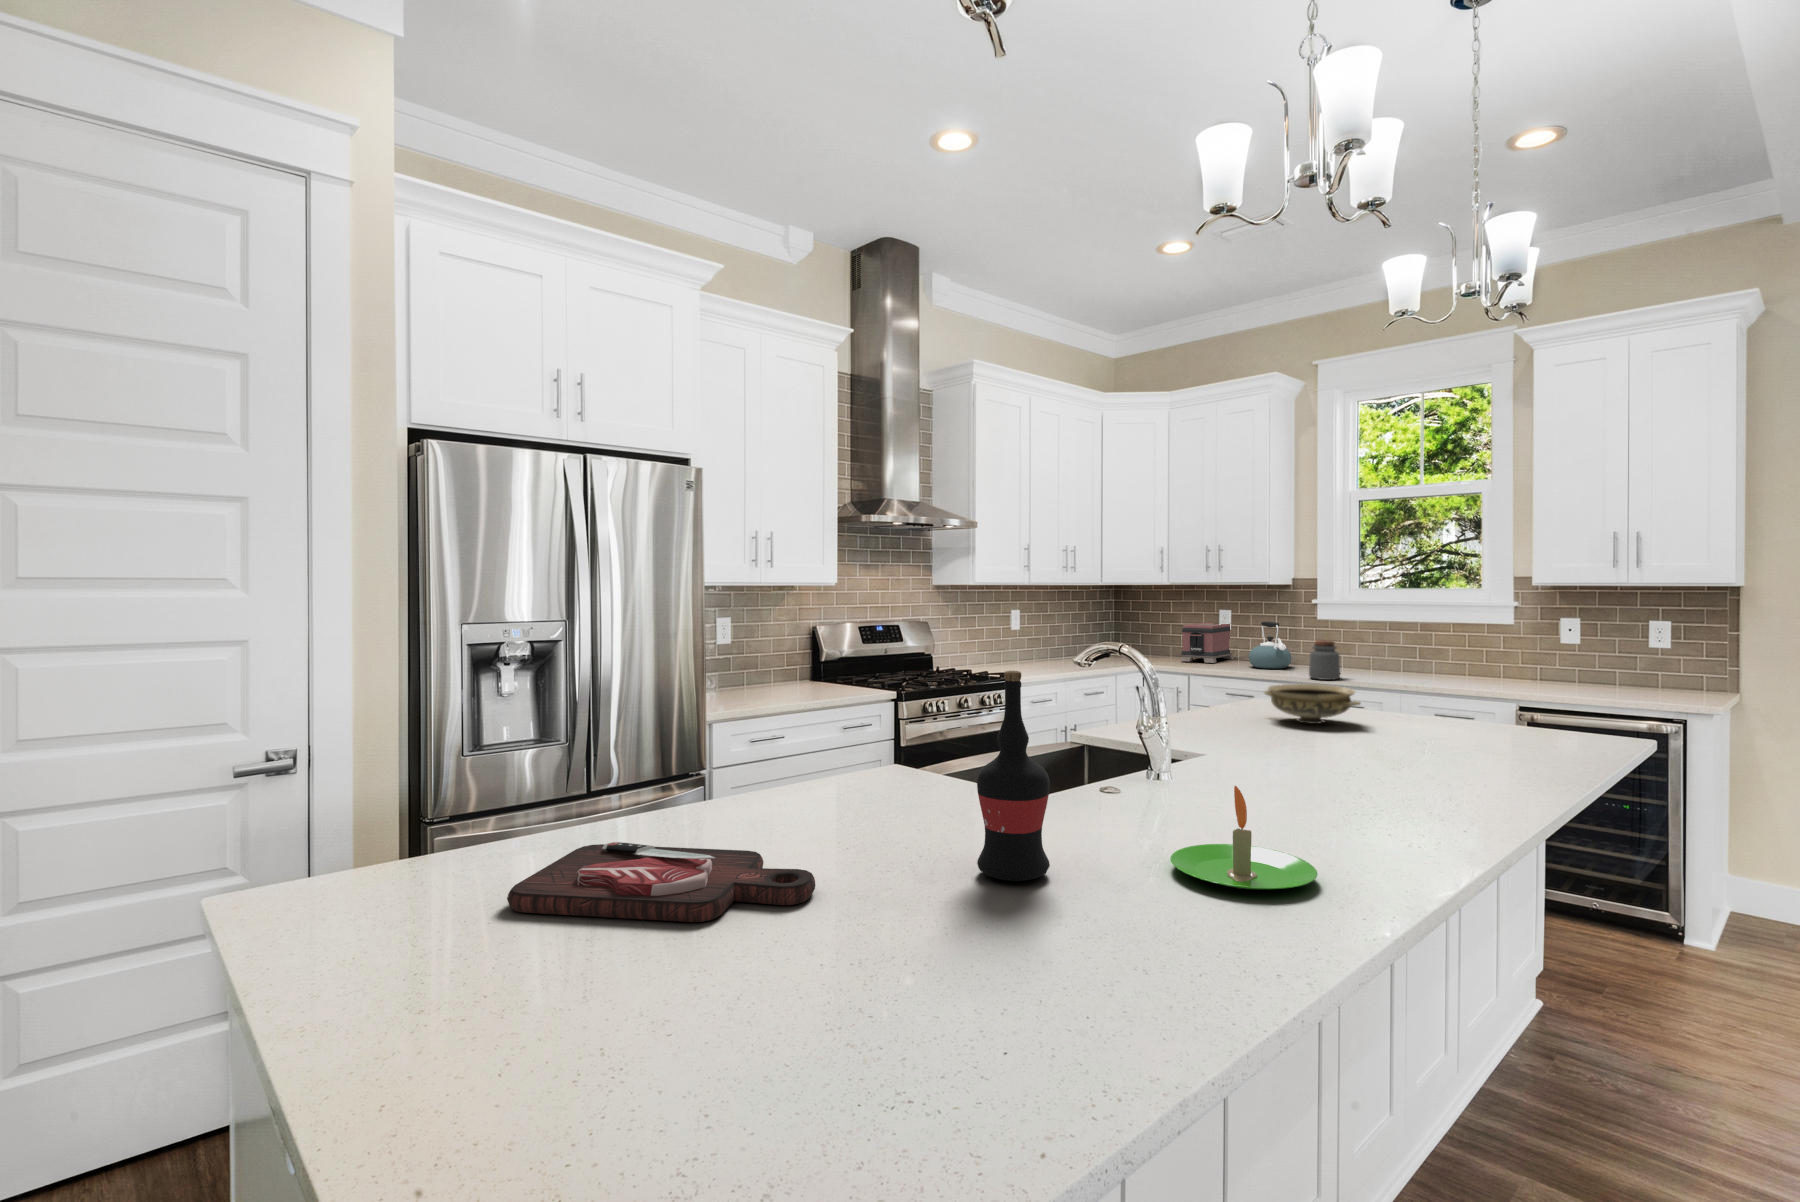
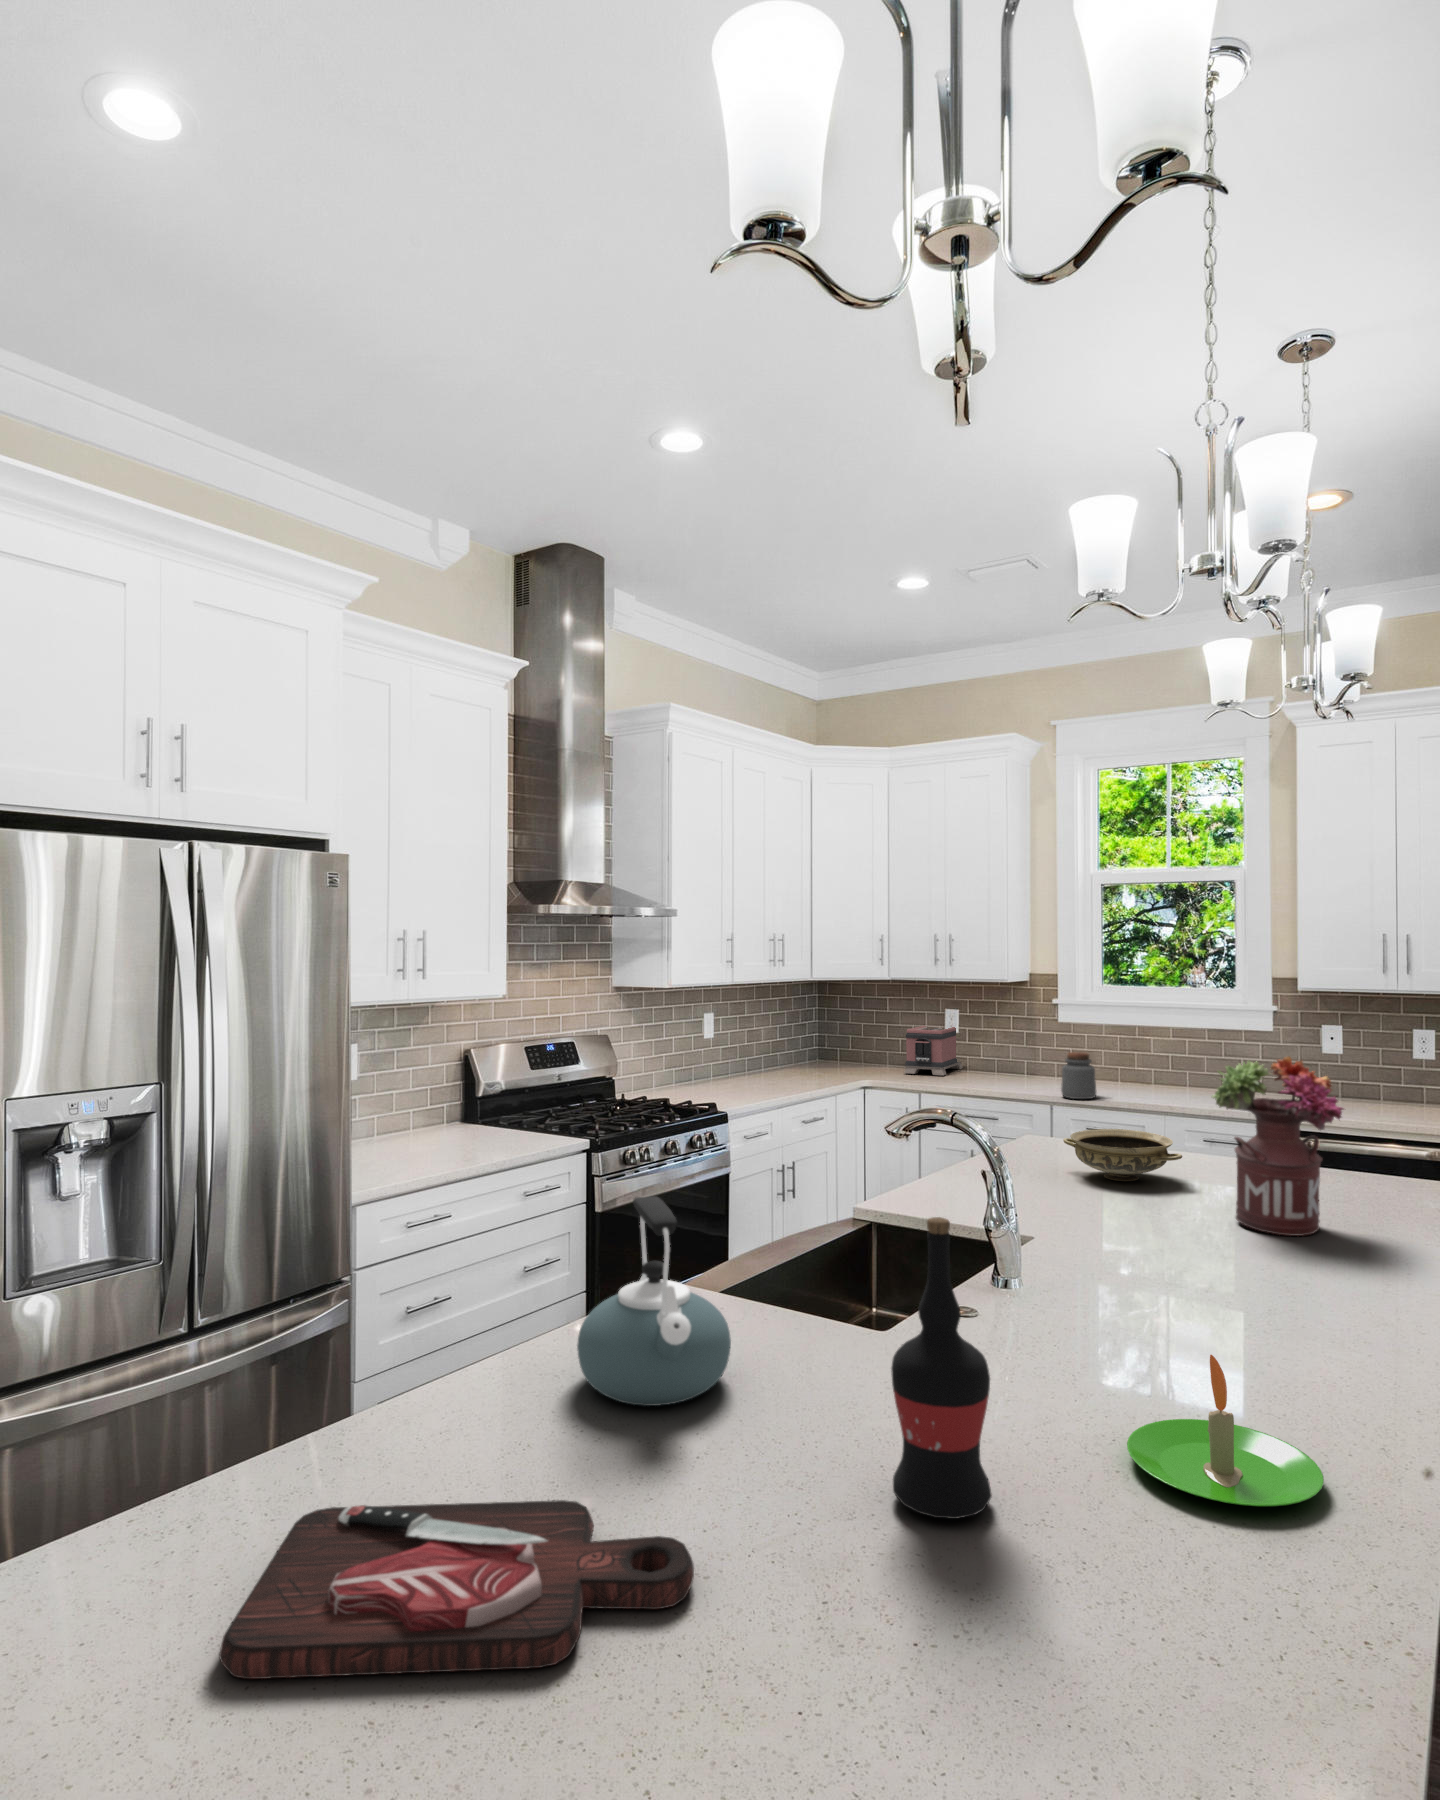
flower arrangement: none [1368,610,1483,759] -> present [1212,1057,1343,1236]
kettle: present [1249,621,1291,669] -> present [577,1196,731,1406]

